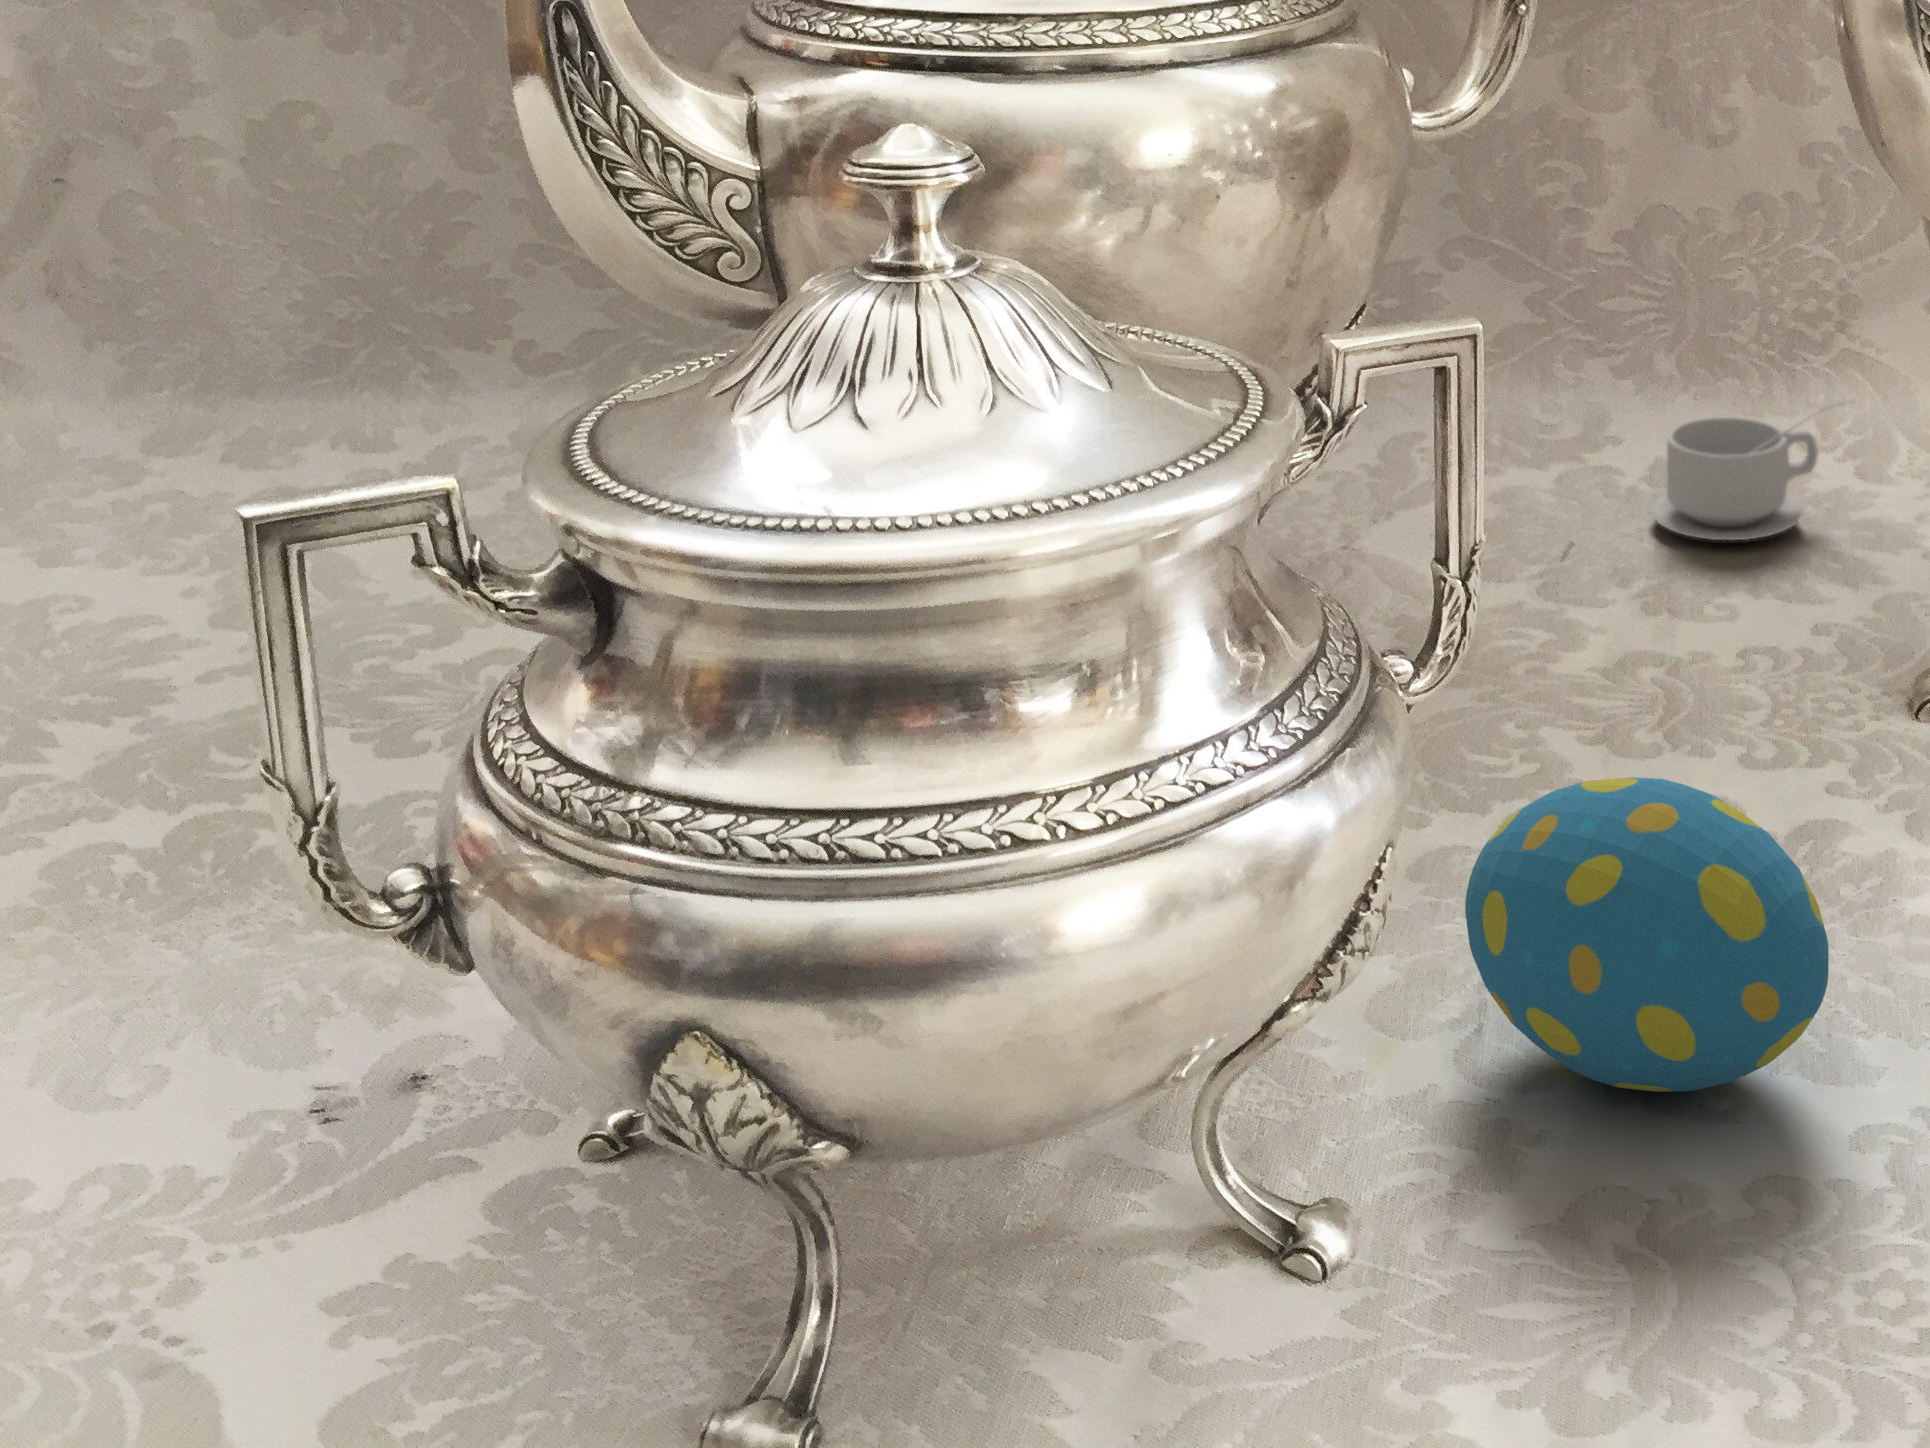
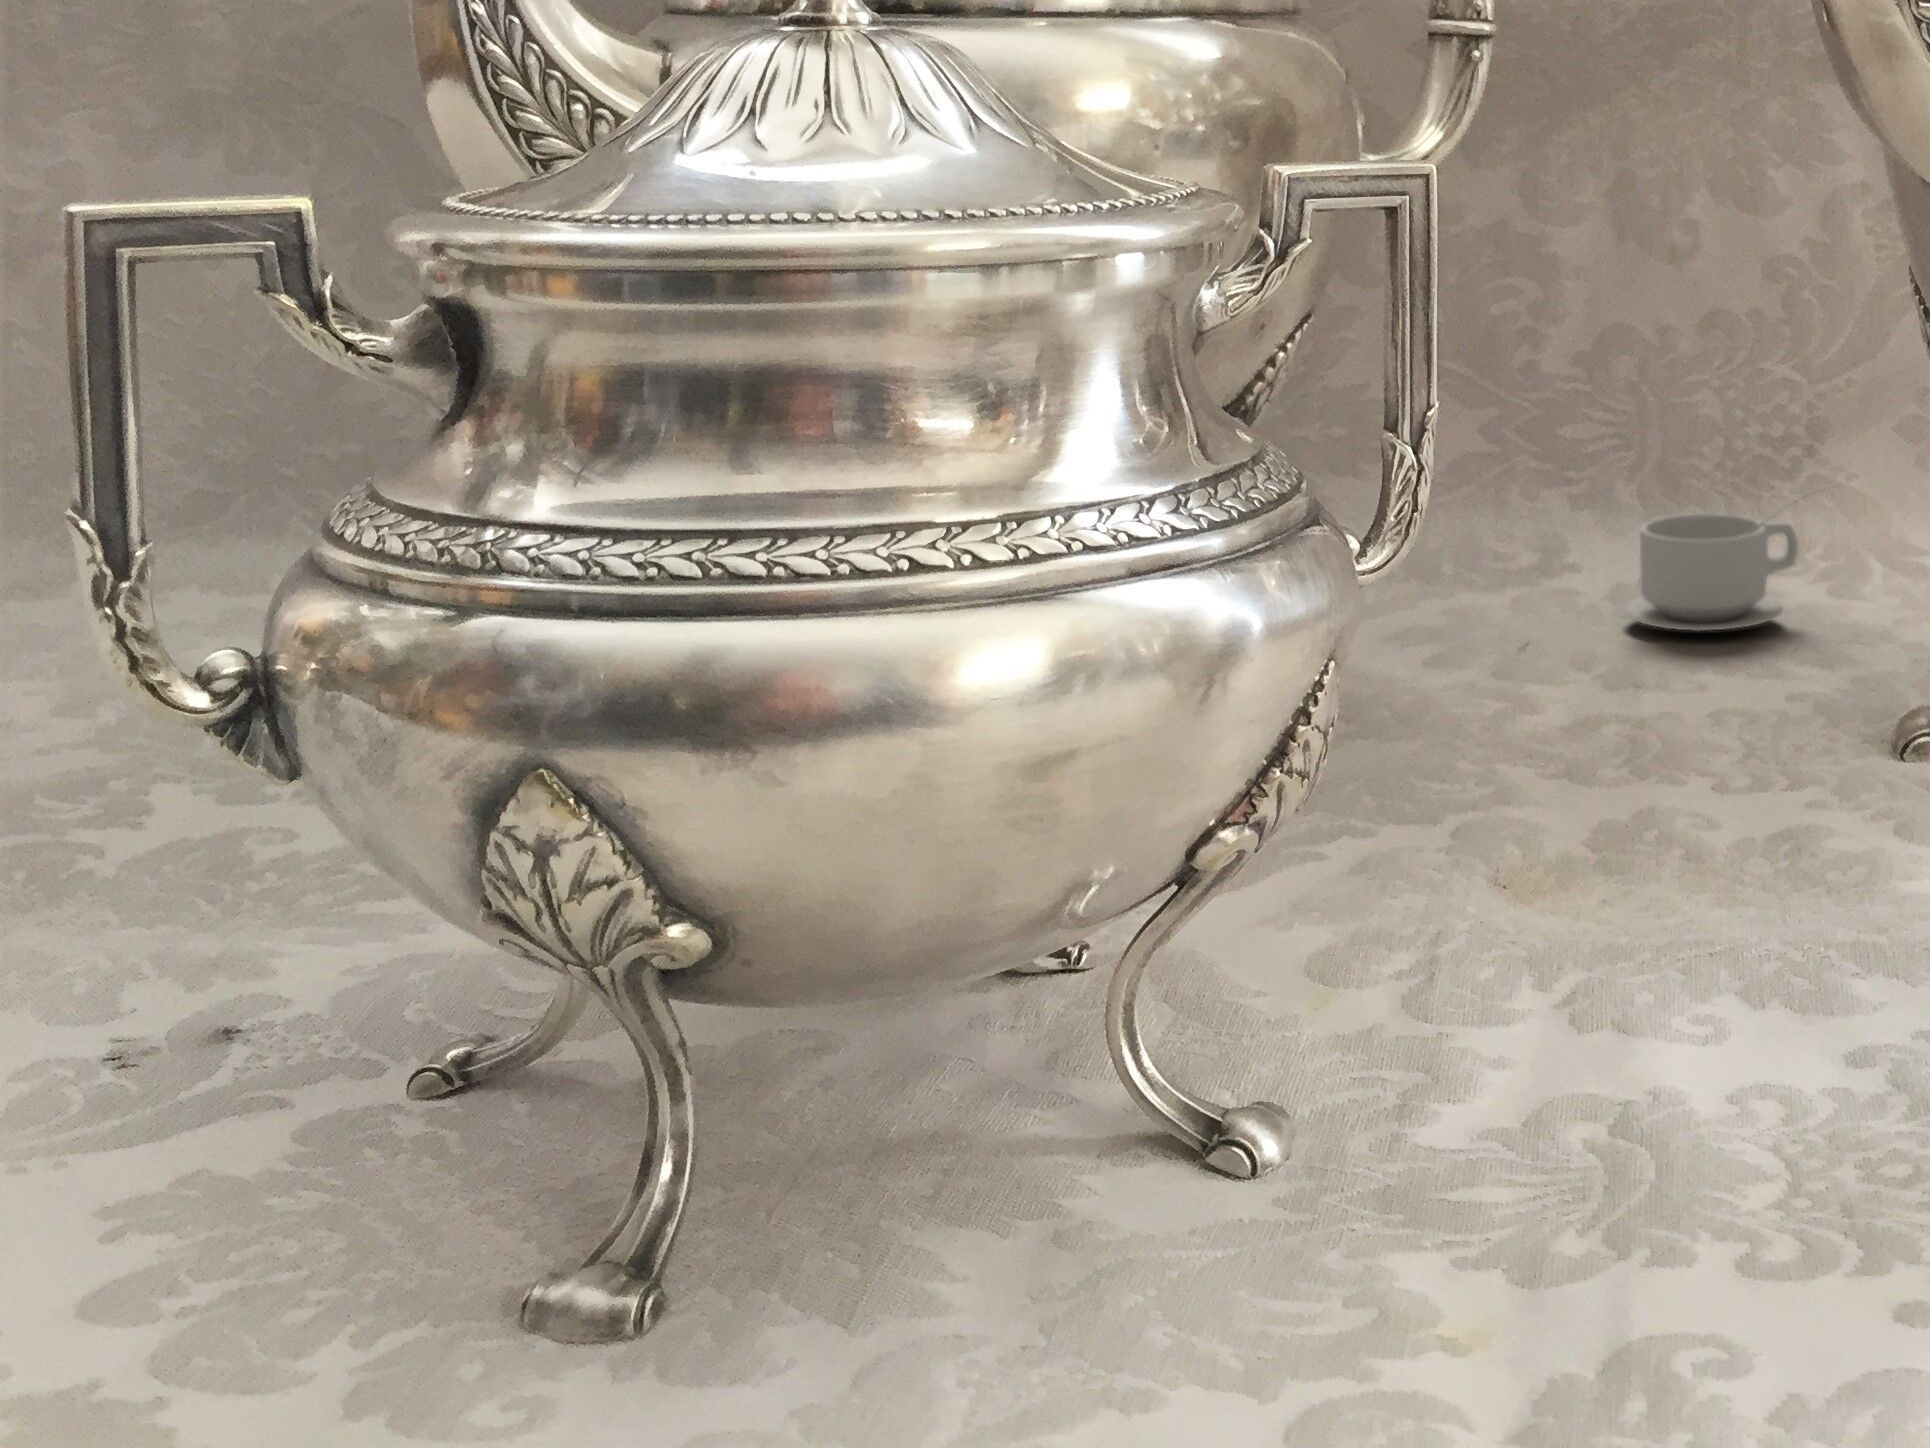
decorative egg: present [1465,777,1829,1092] -> none [1423,687,1822,1028]

